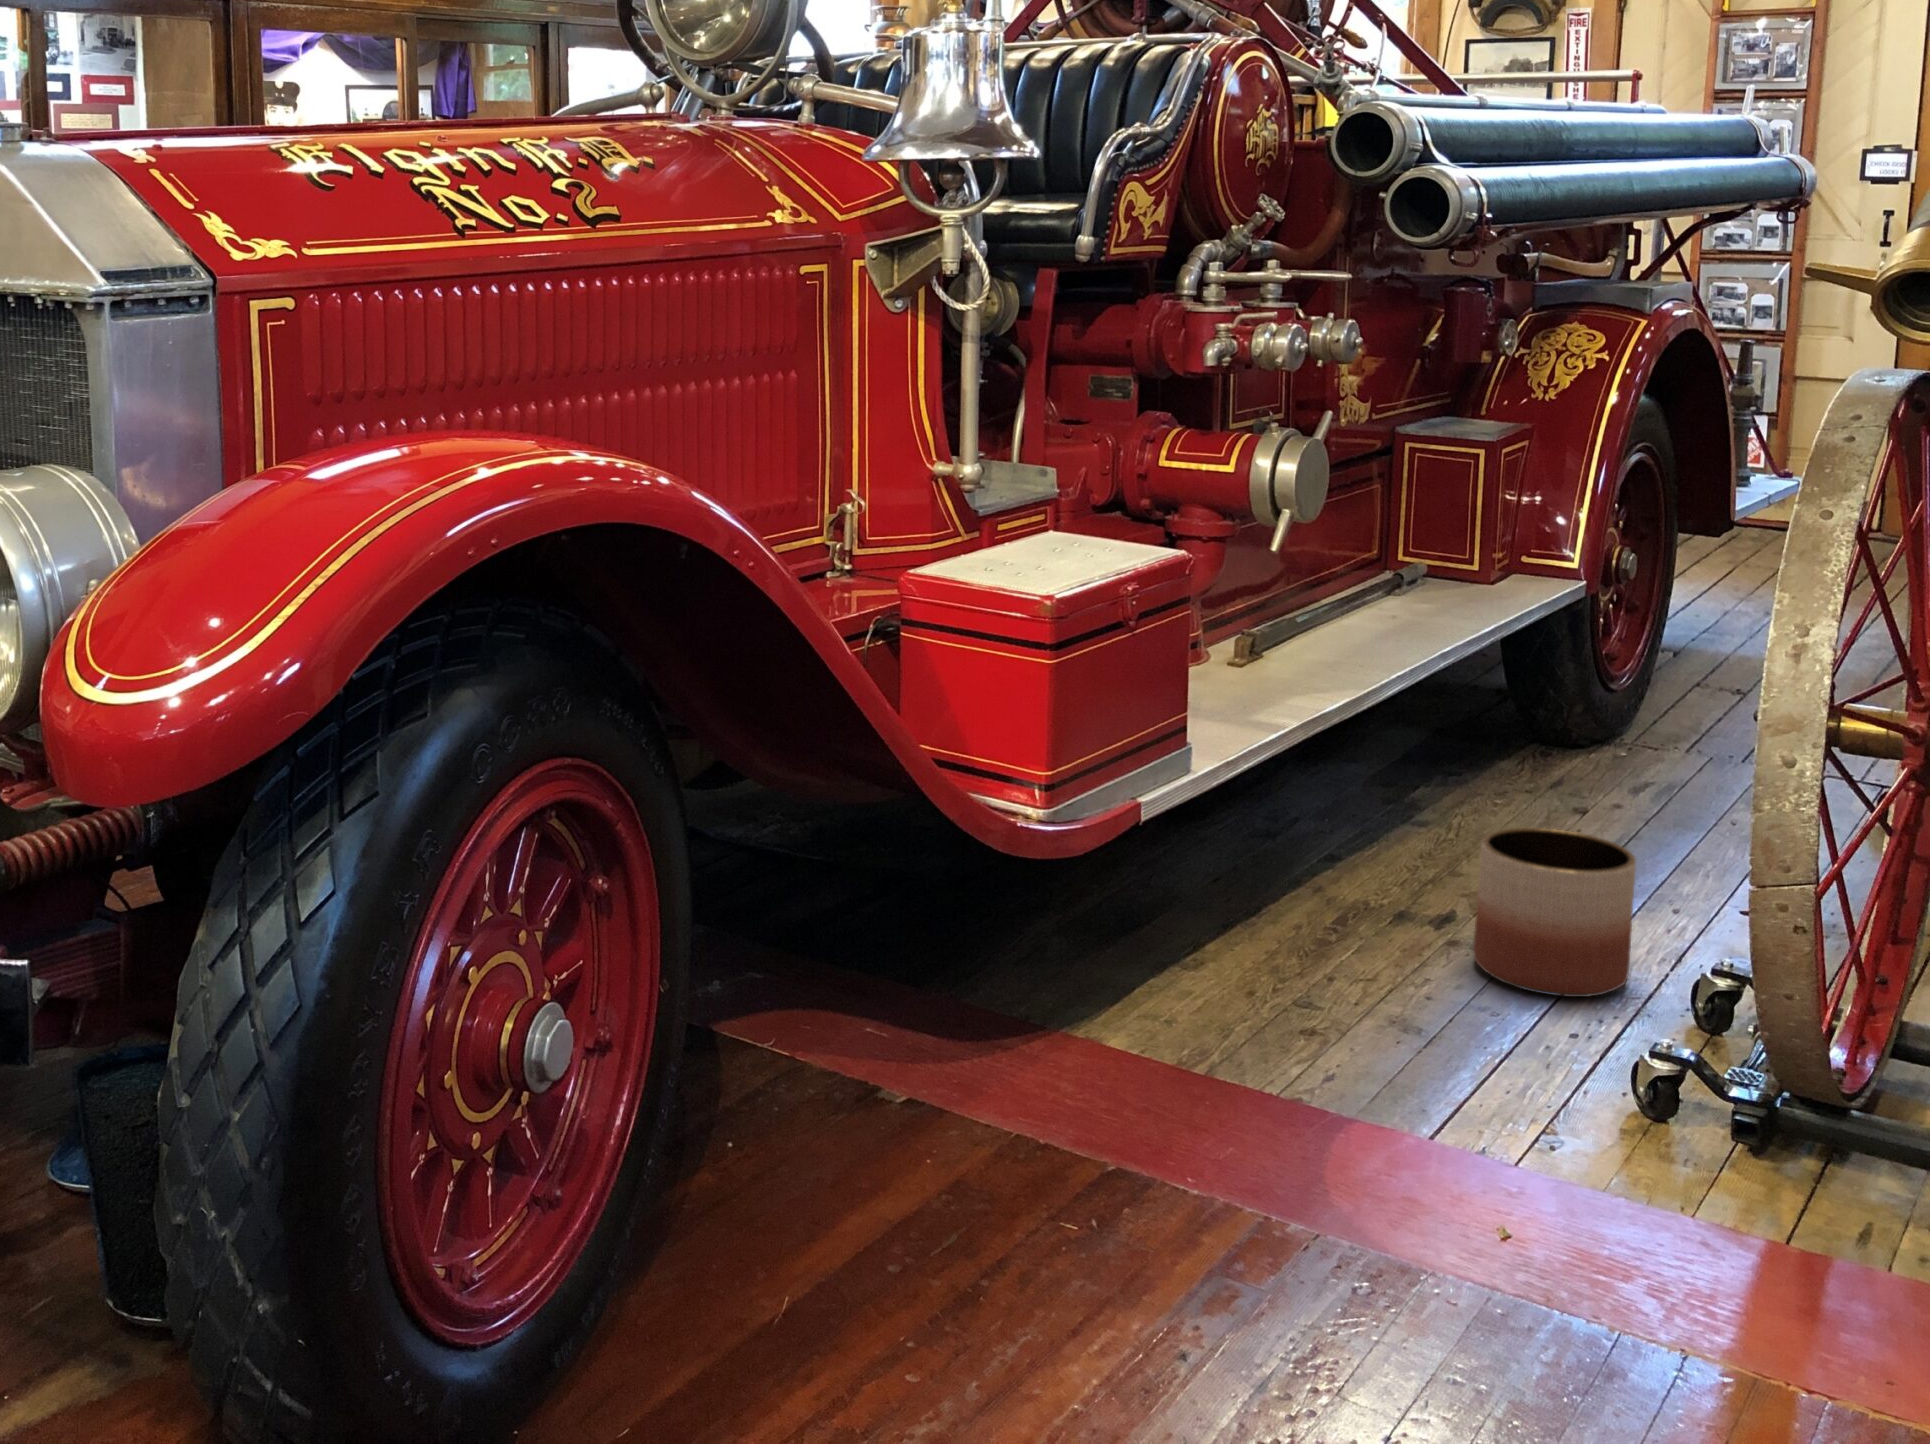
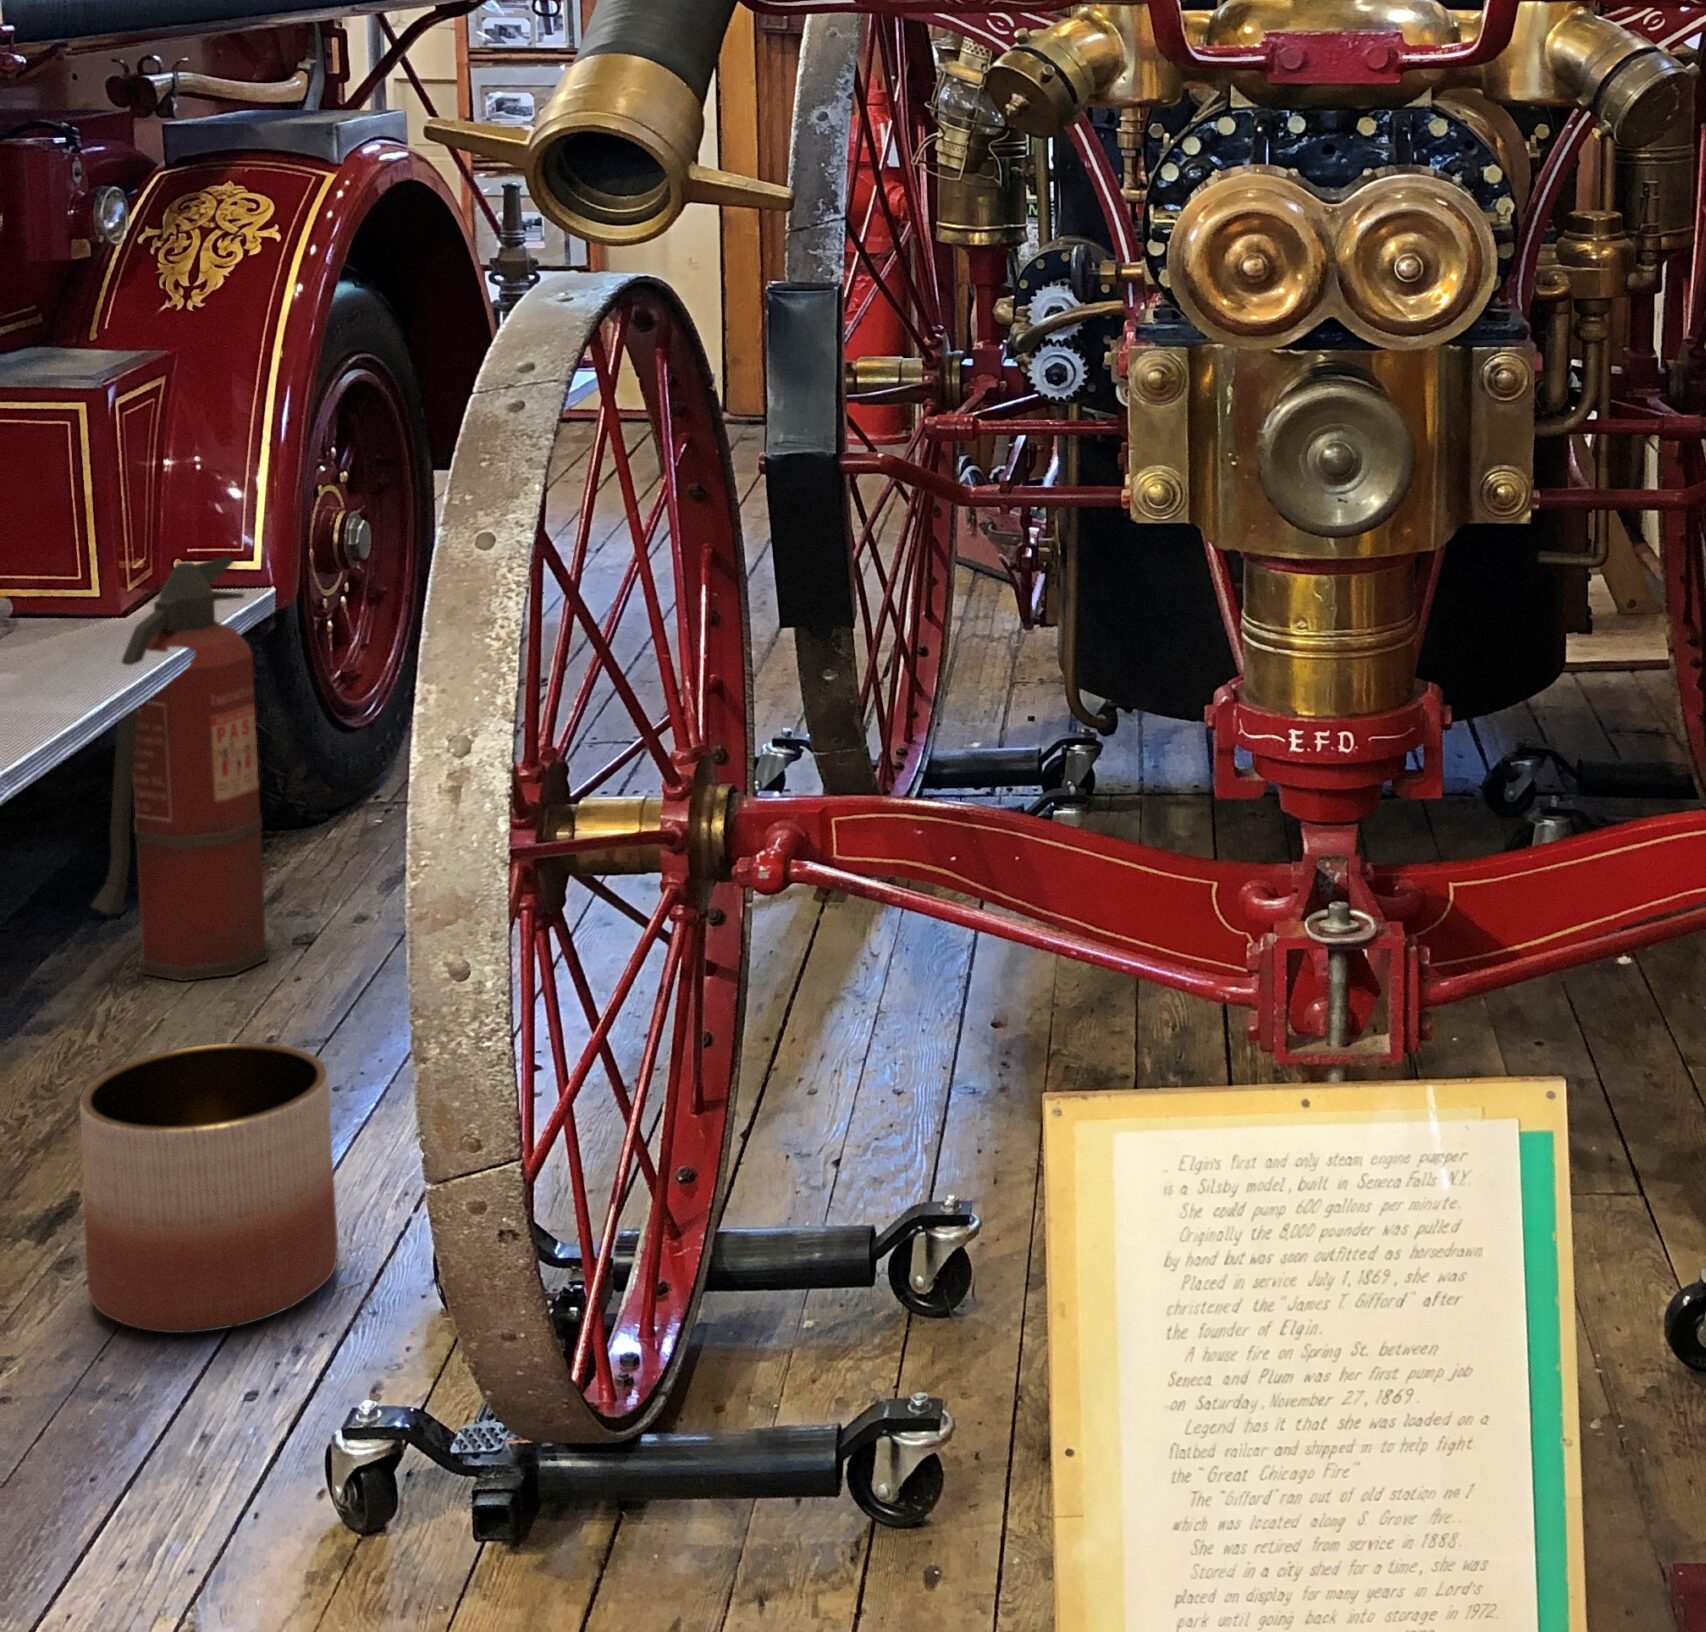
fire extinguisher: none [1457,551,1576,814] -> present [91,556,268,981]

